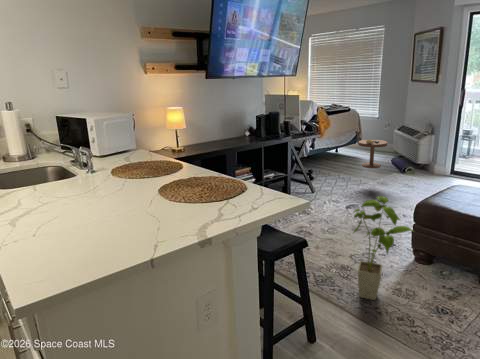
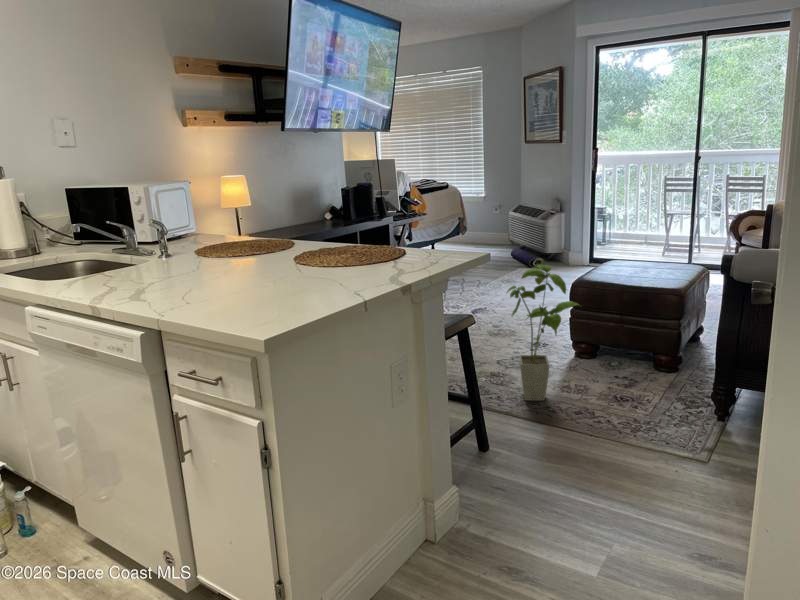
side table: present [358,140,388,168] -> none [474,221,512,289]

